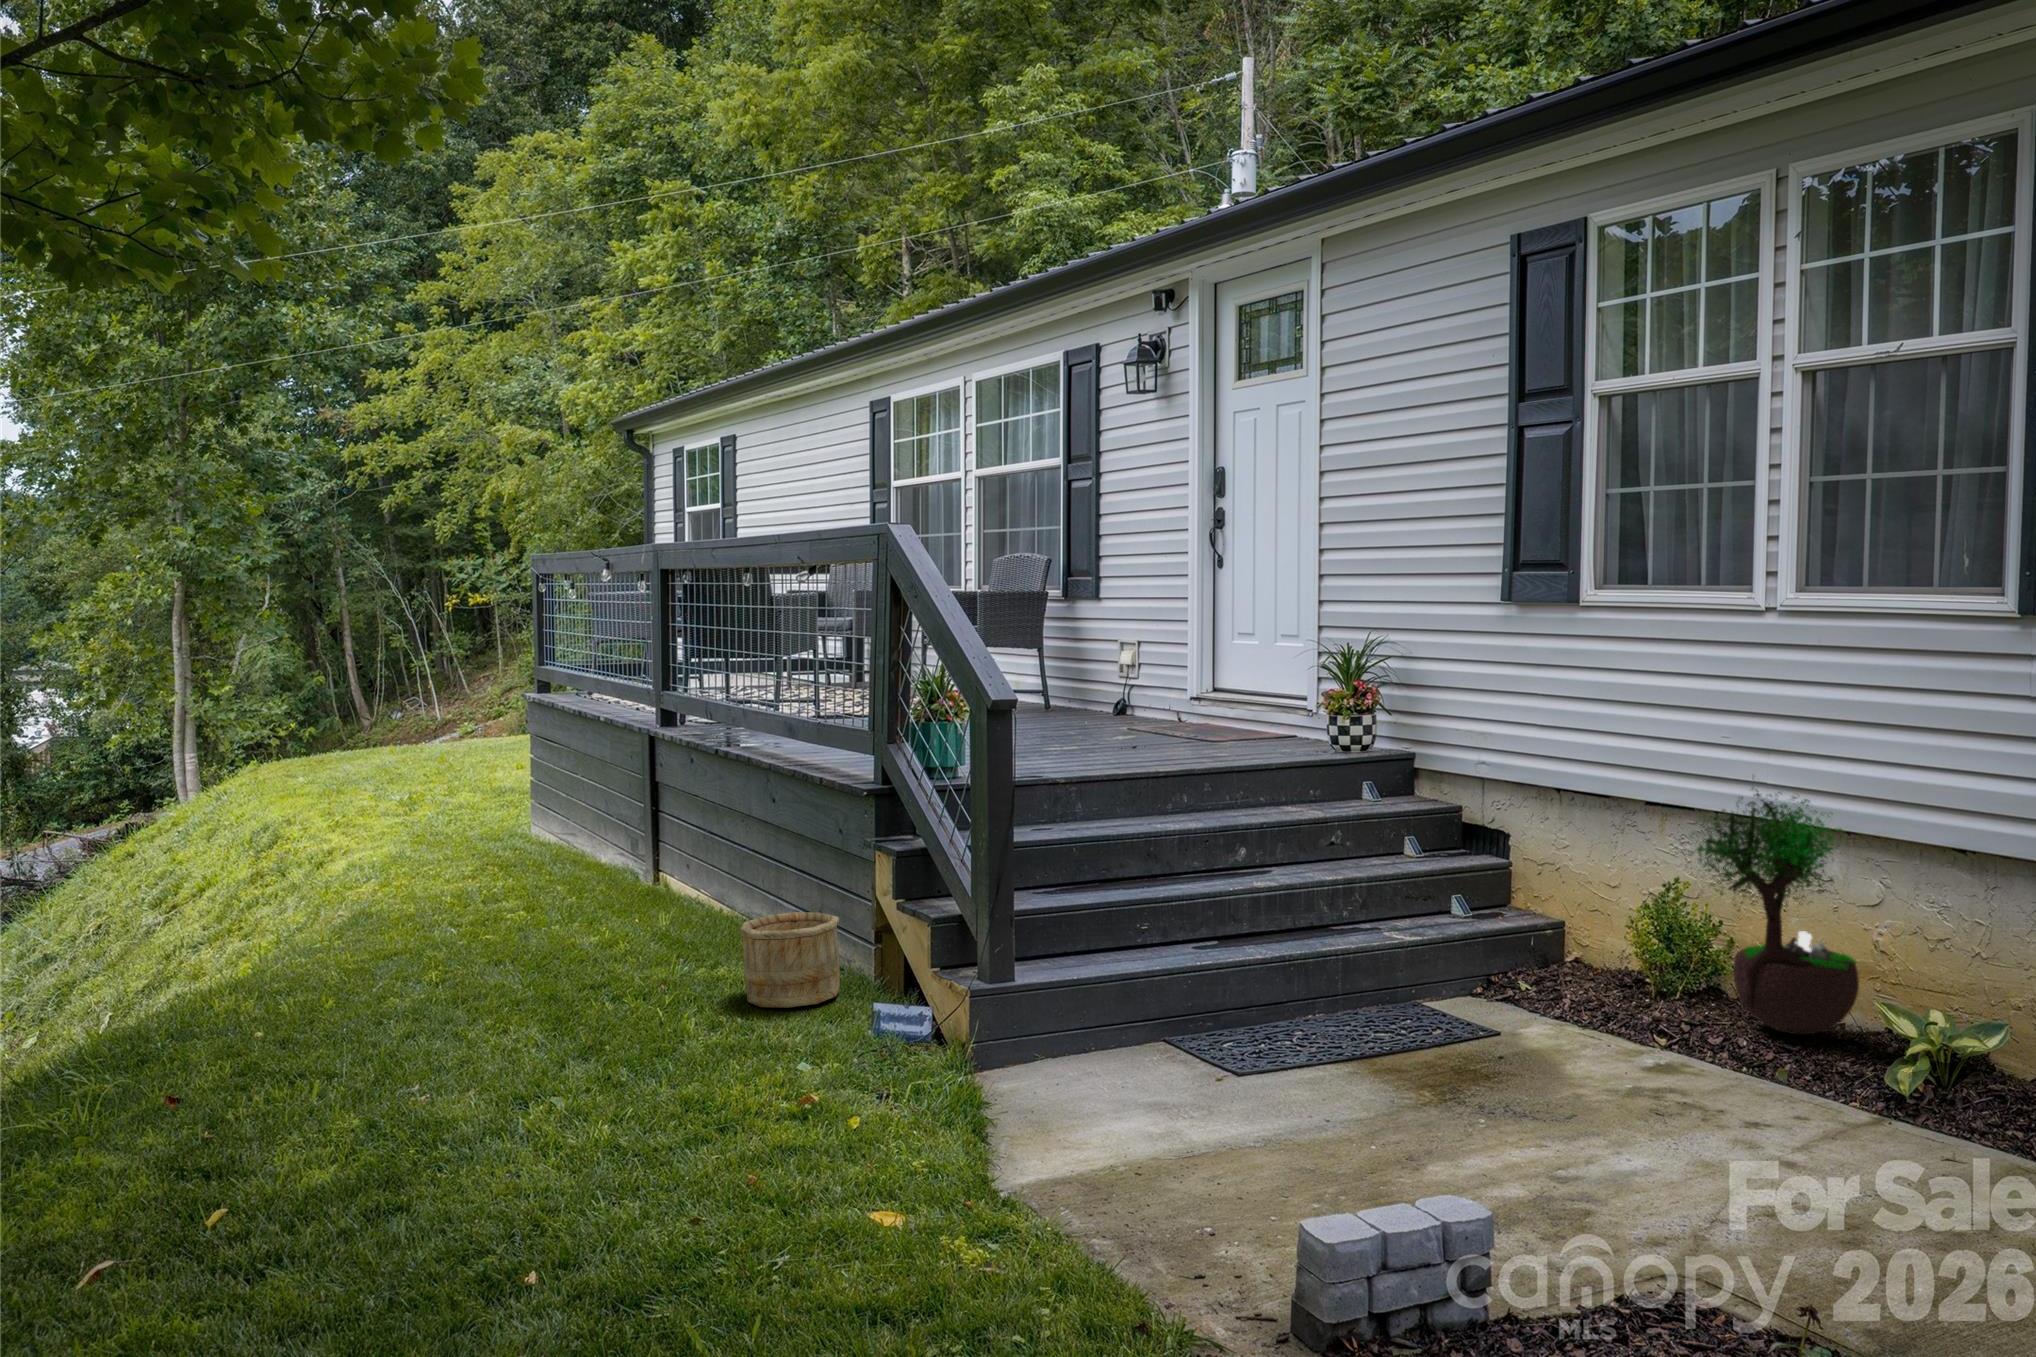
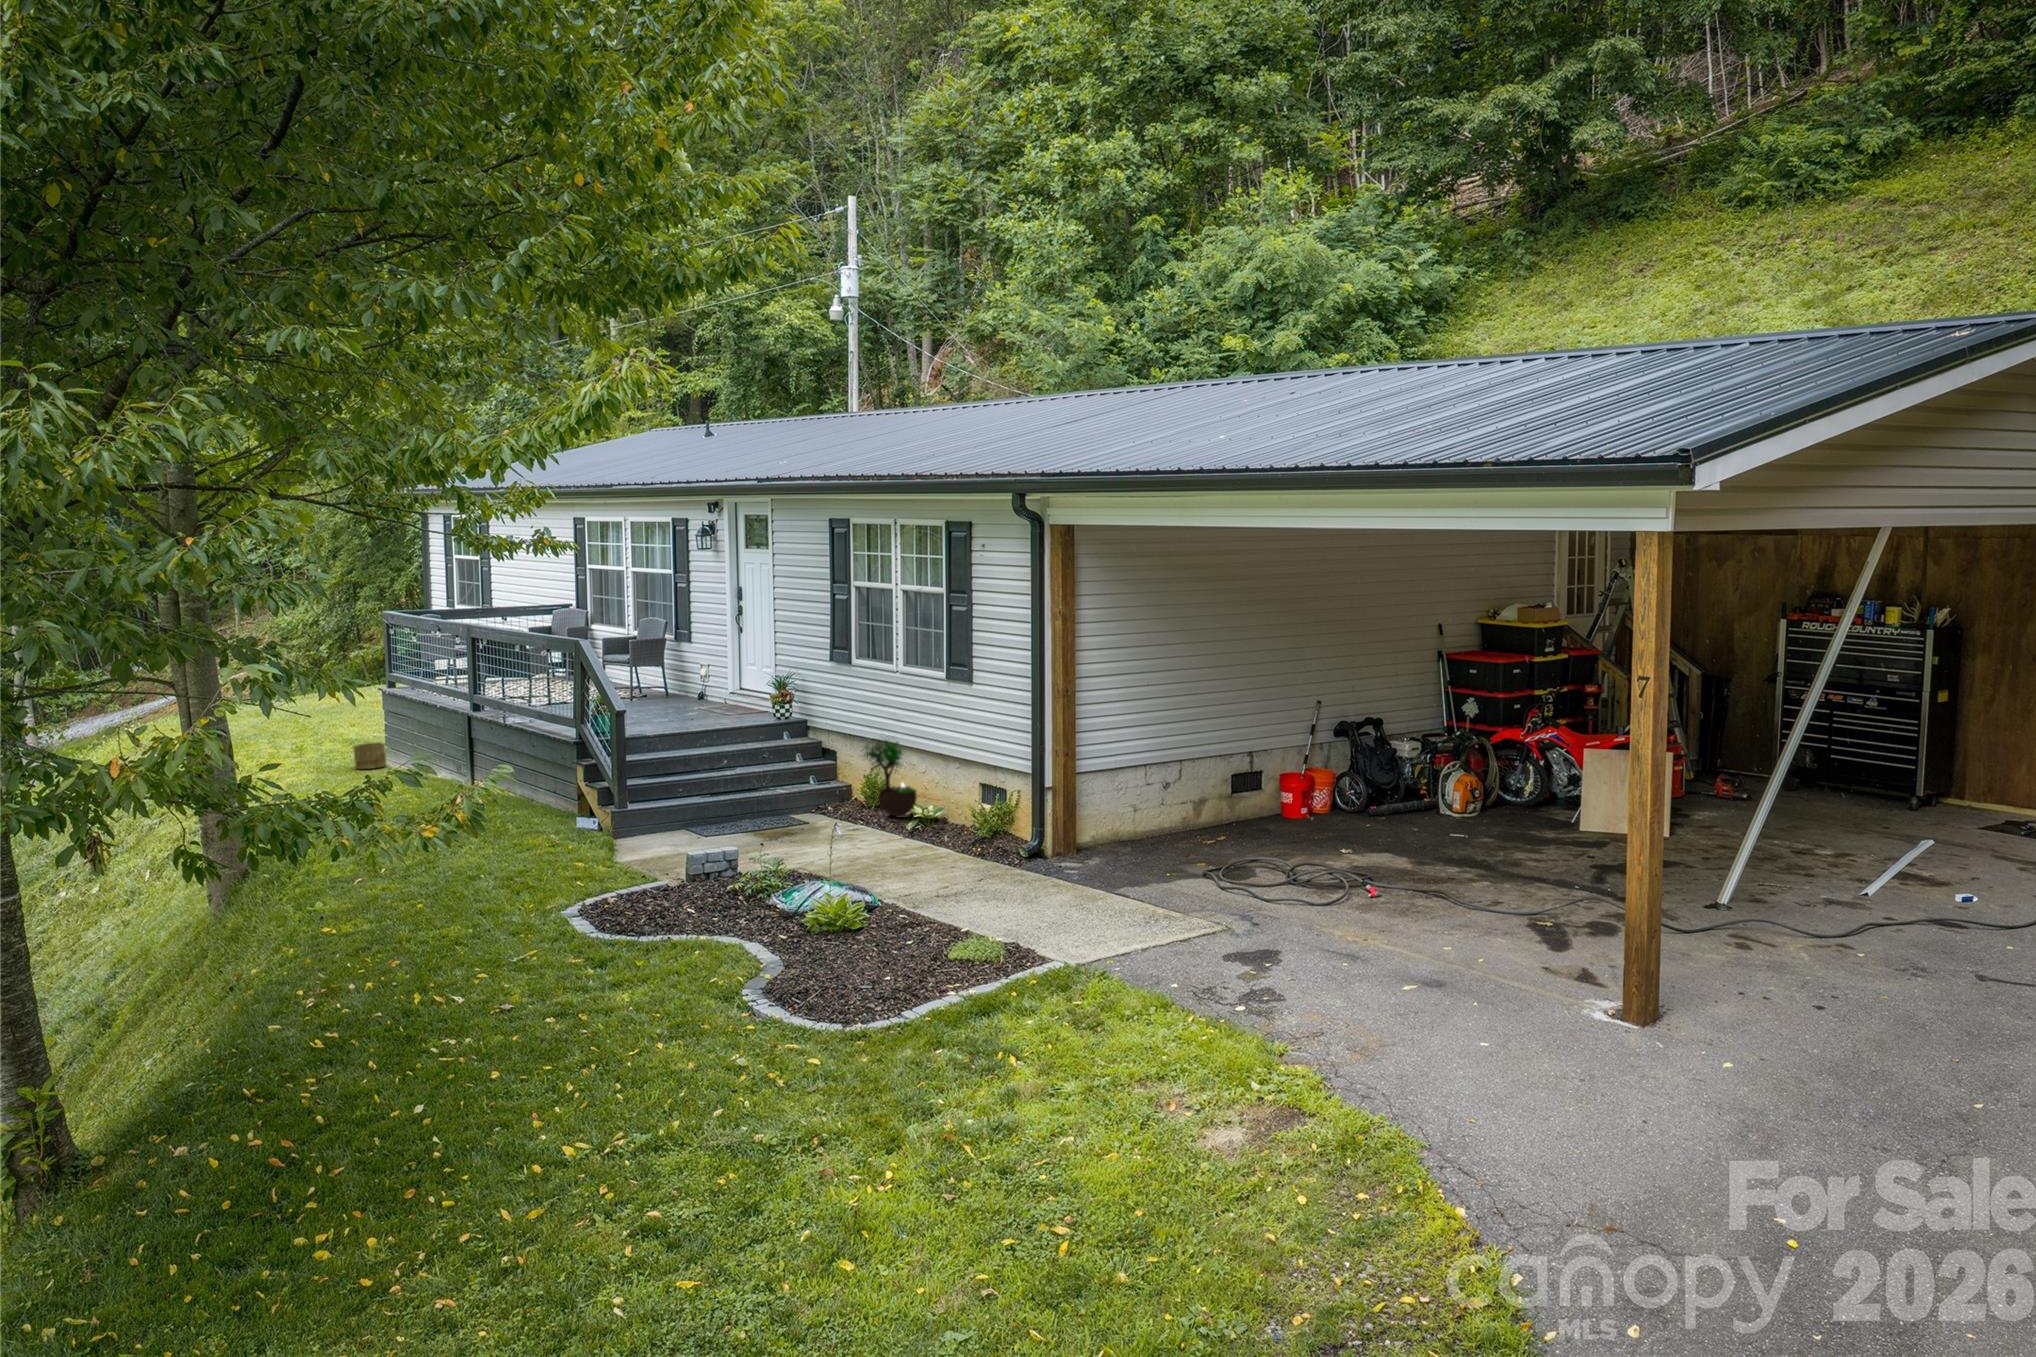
wooden bucket: present [739,912,840,1008] -> present [353,742,386,769]

